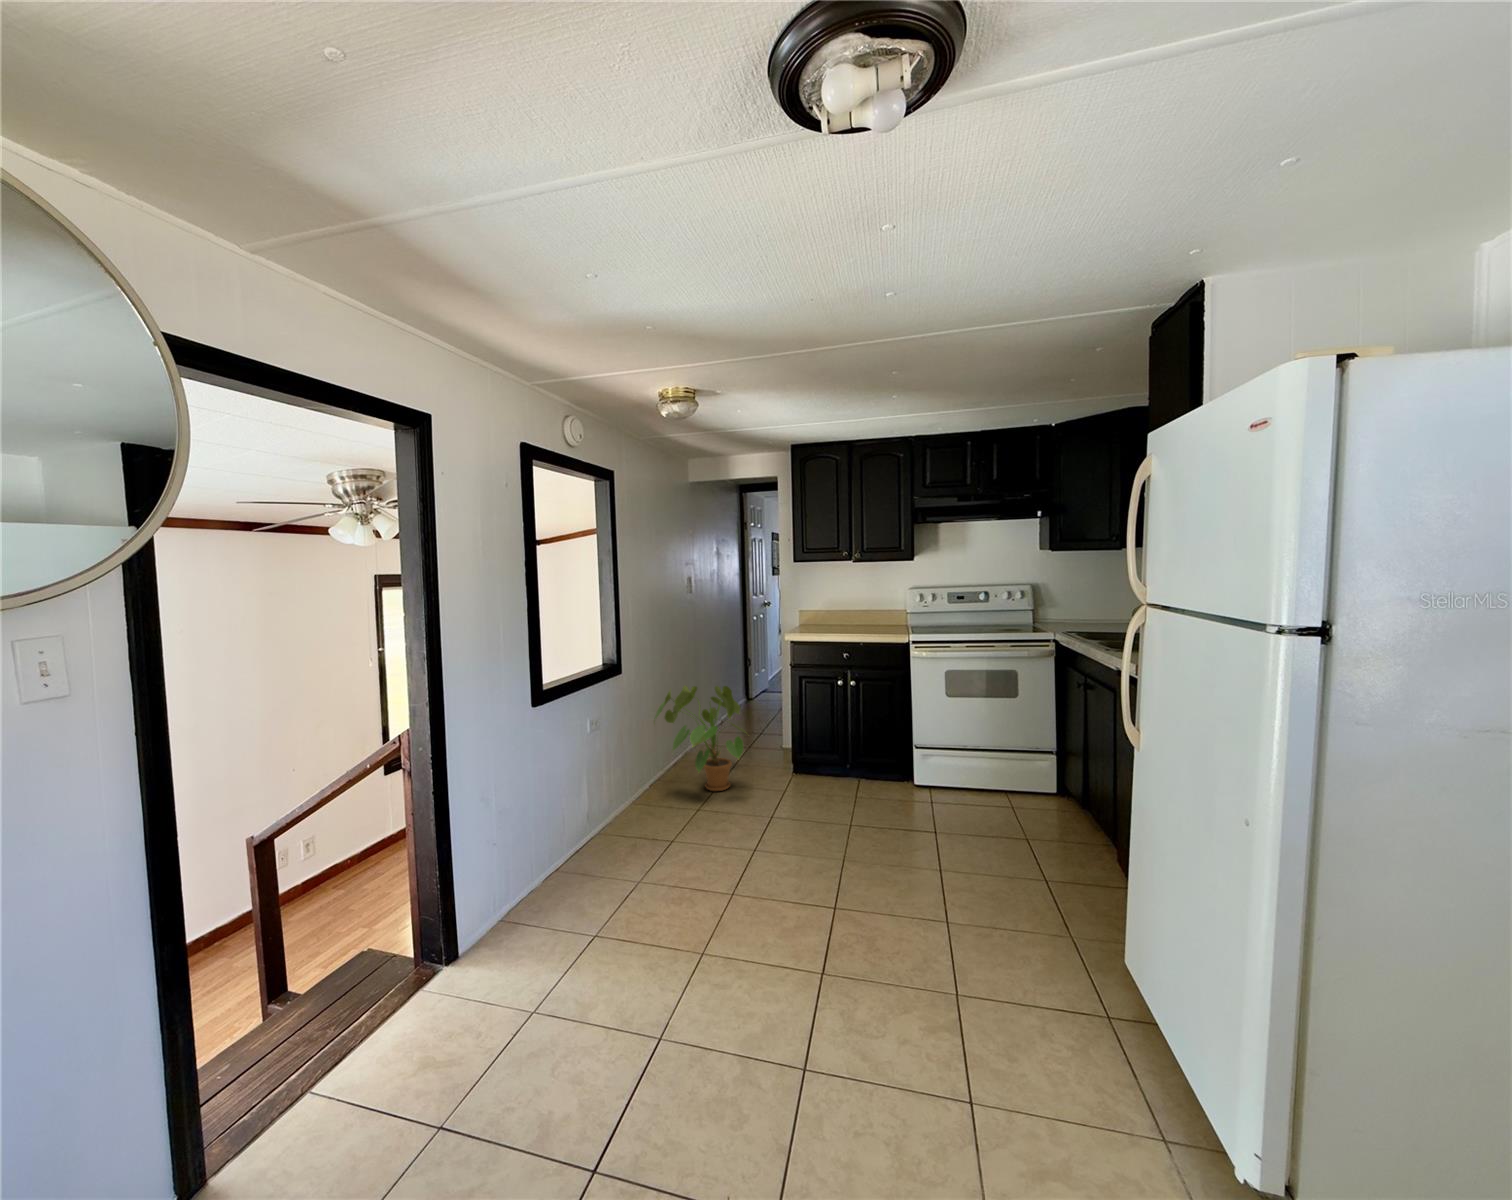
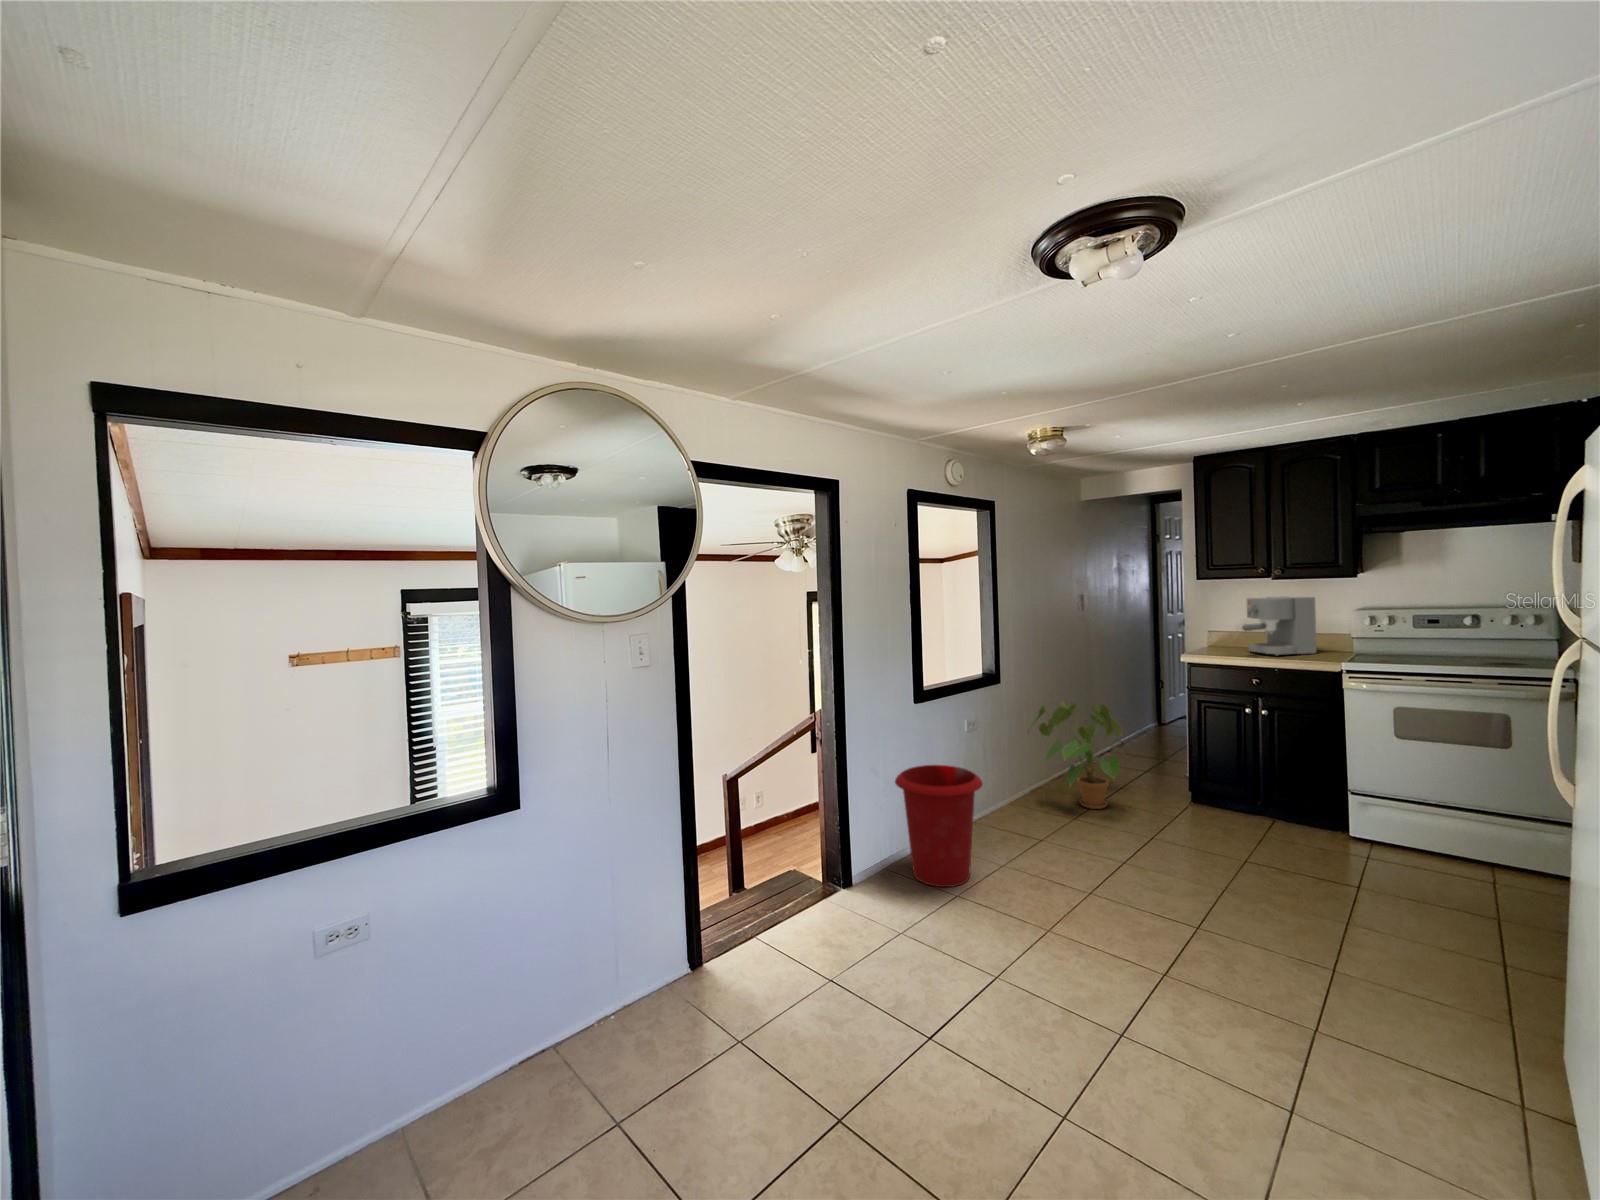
coffee maker: none [836,577,887,629] -> present [1242,596,1316,656]
waste bin: none [514,776,621,925] -> present [895,765,983,887]

